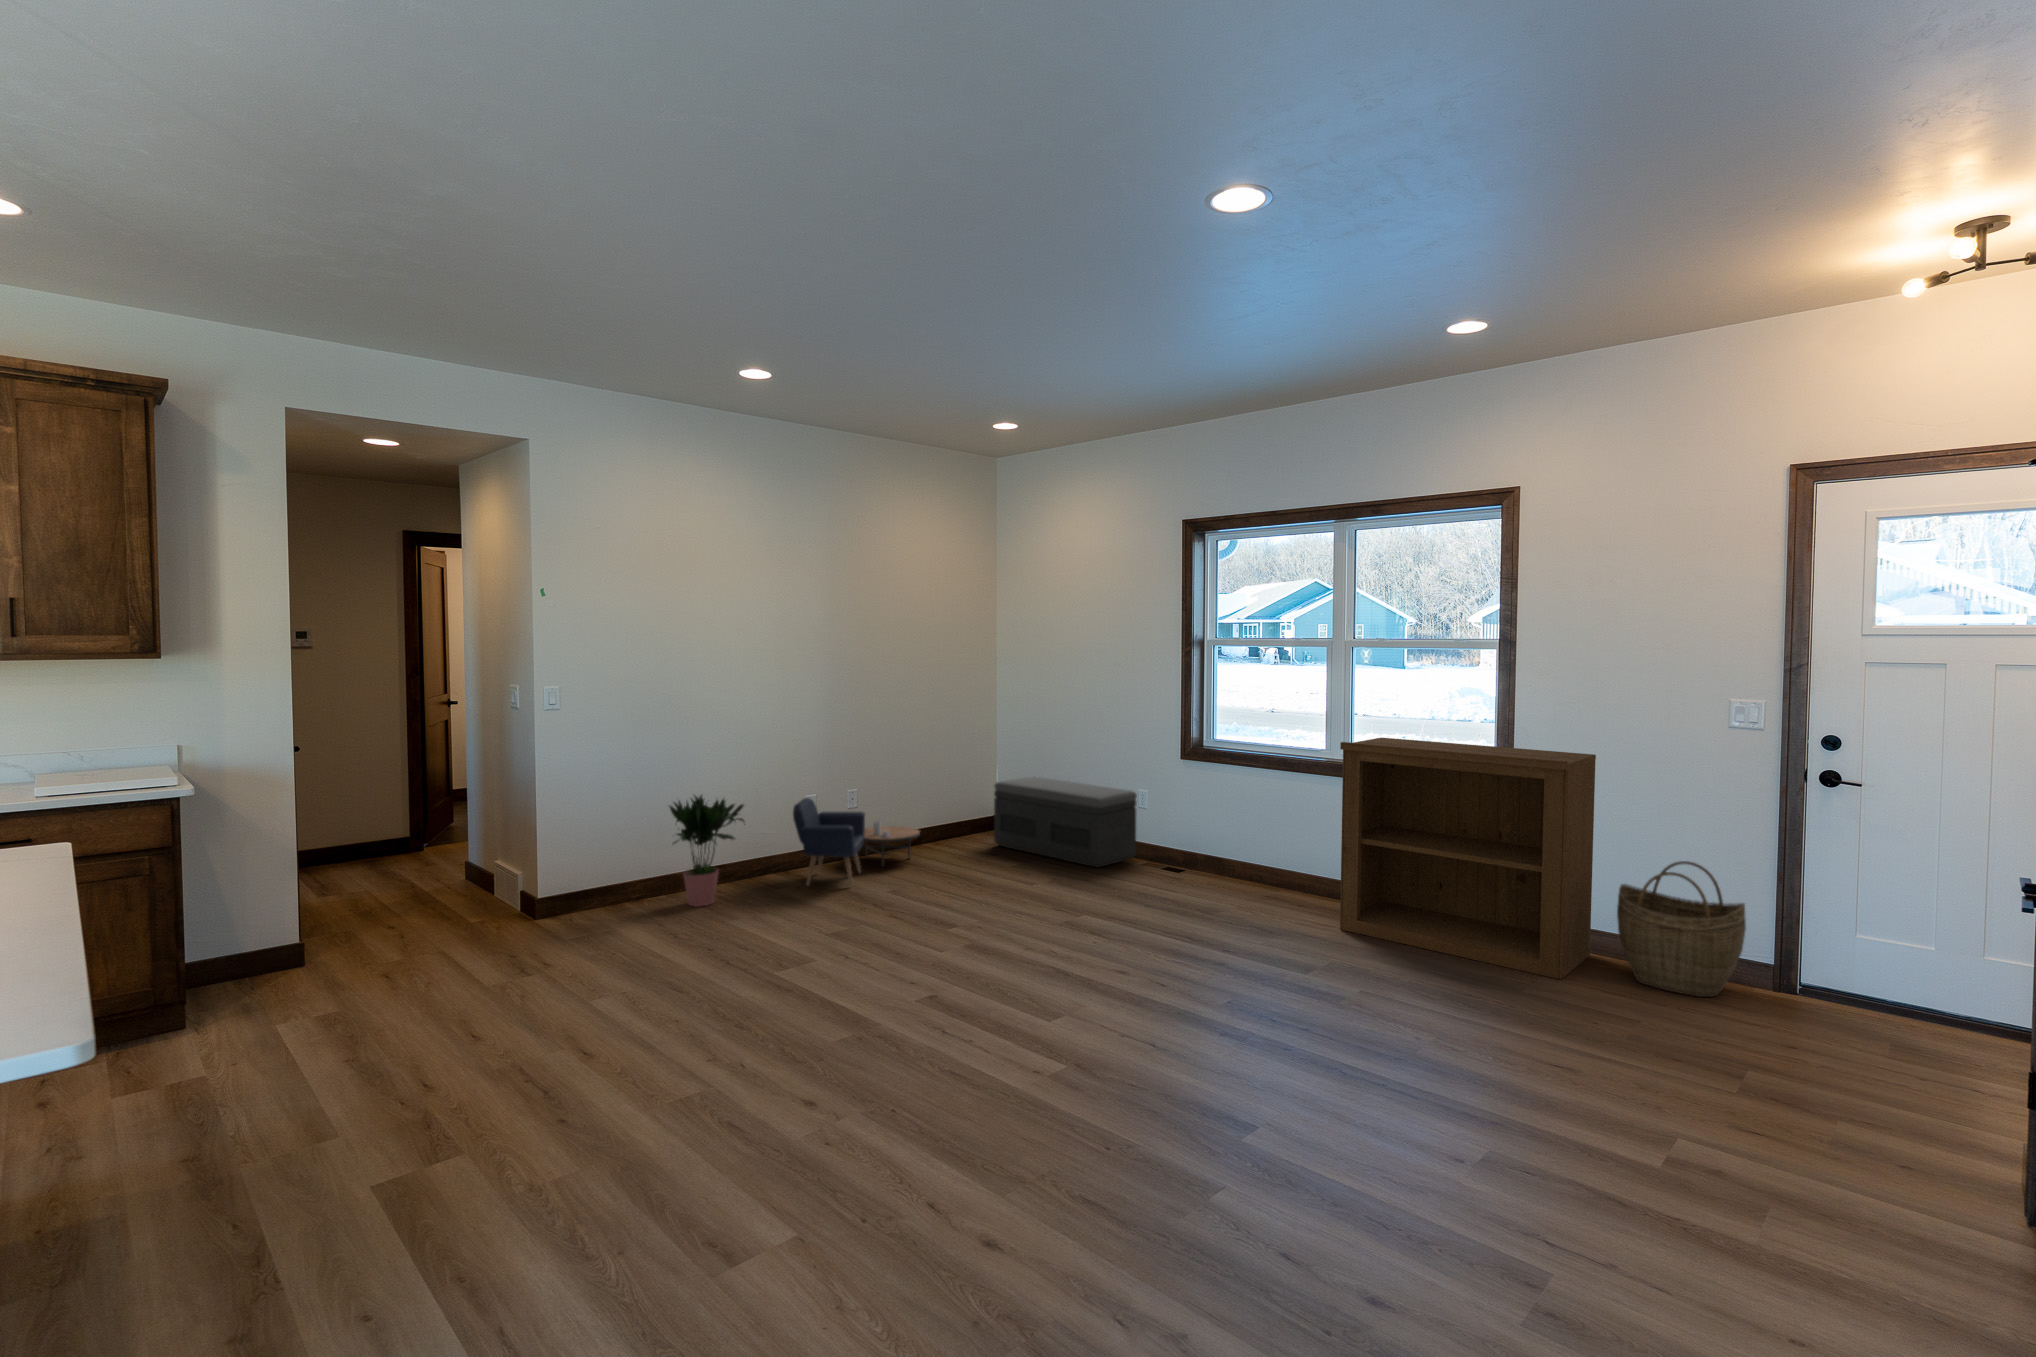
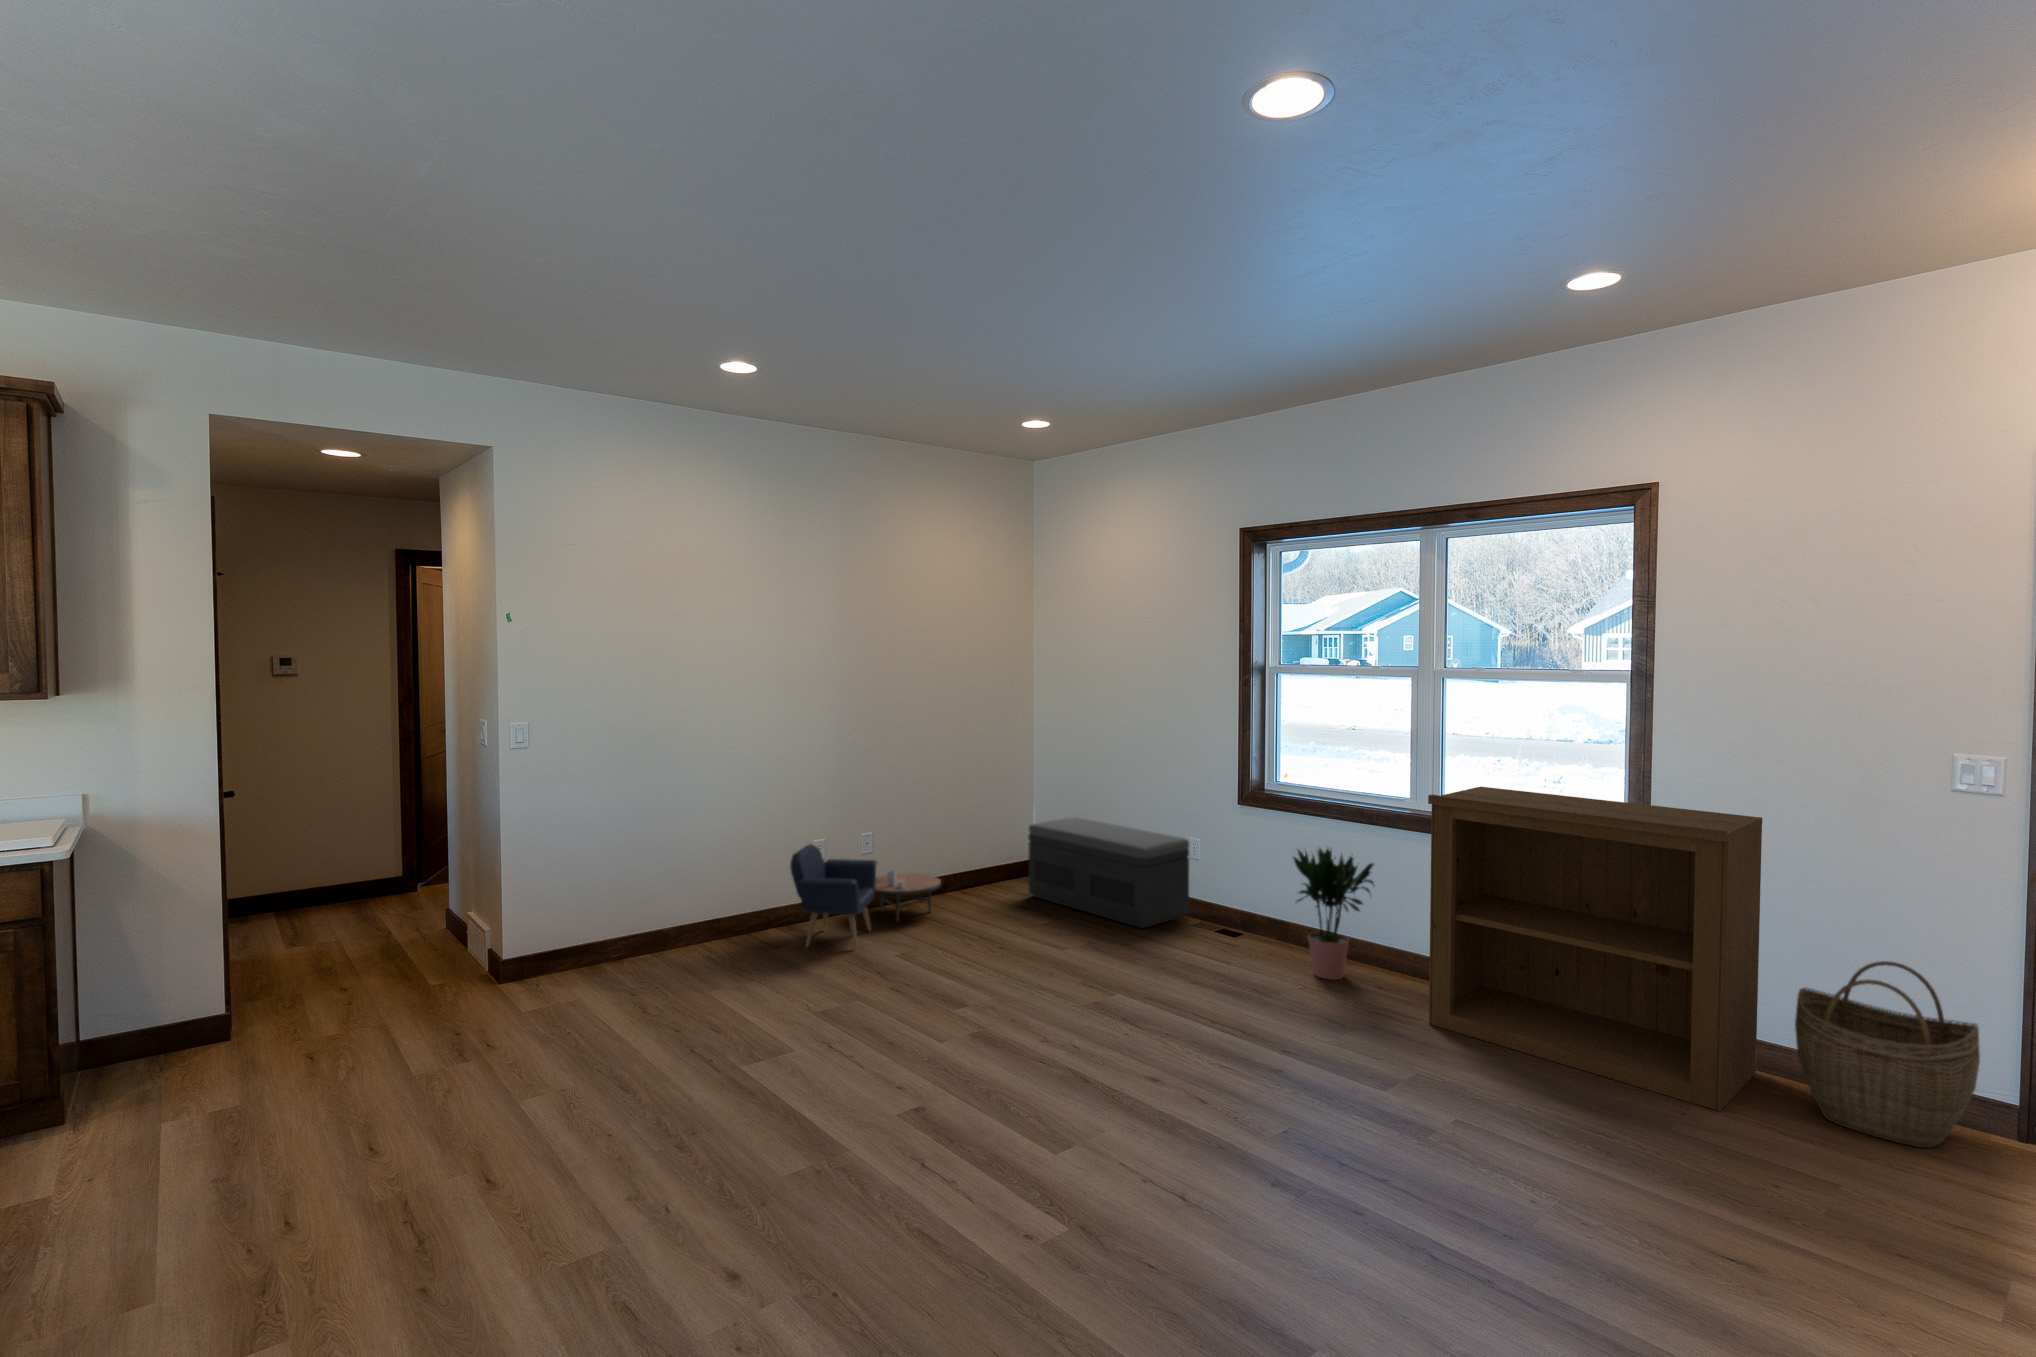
potted plant: present [670,795,745,907] -> present [1293,849,1373,980]

